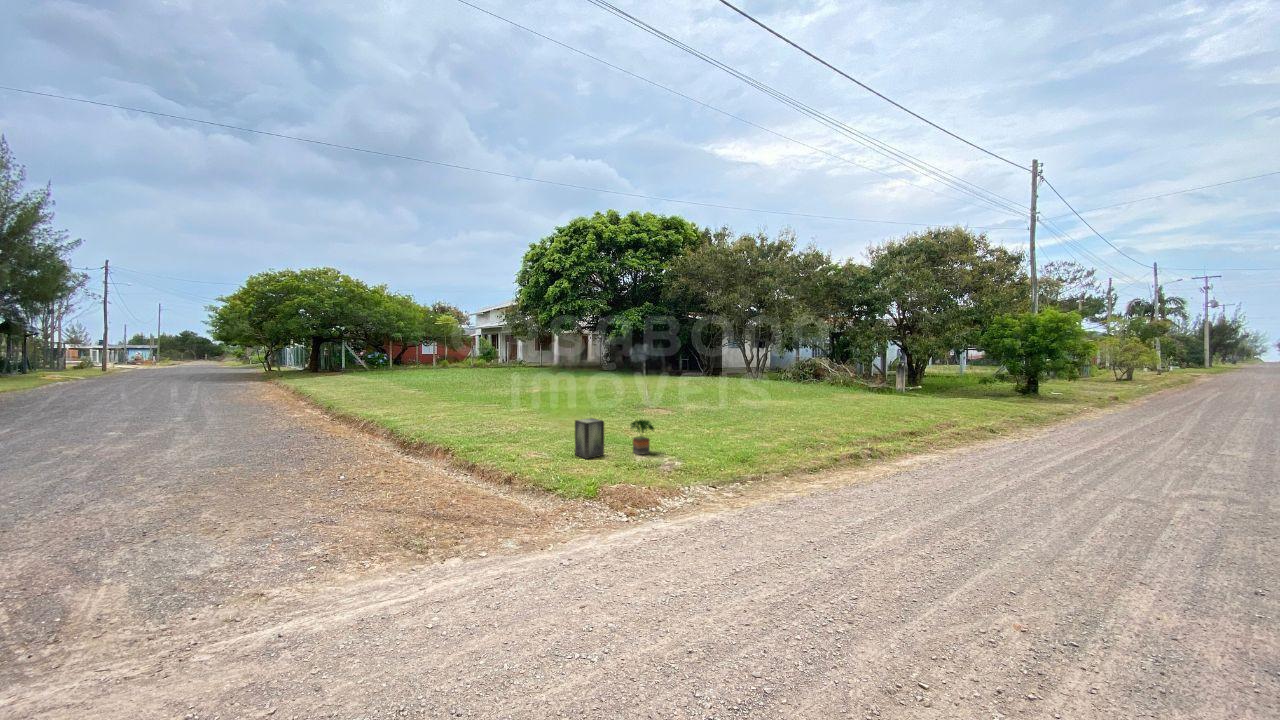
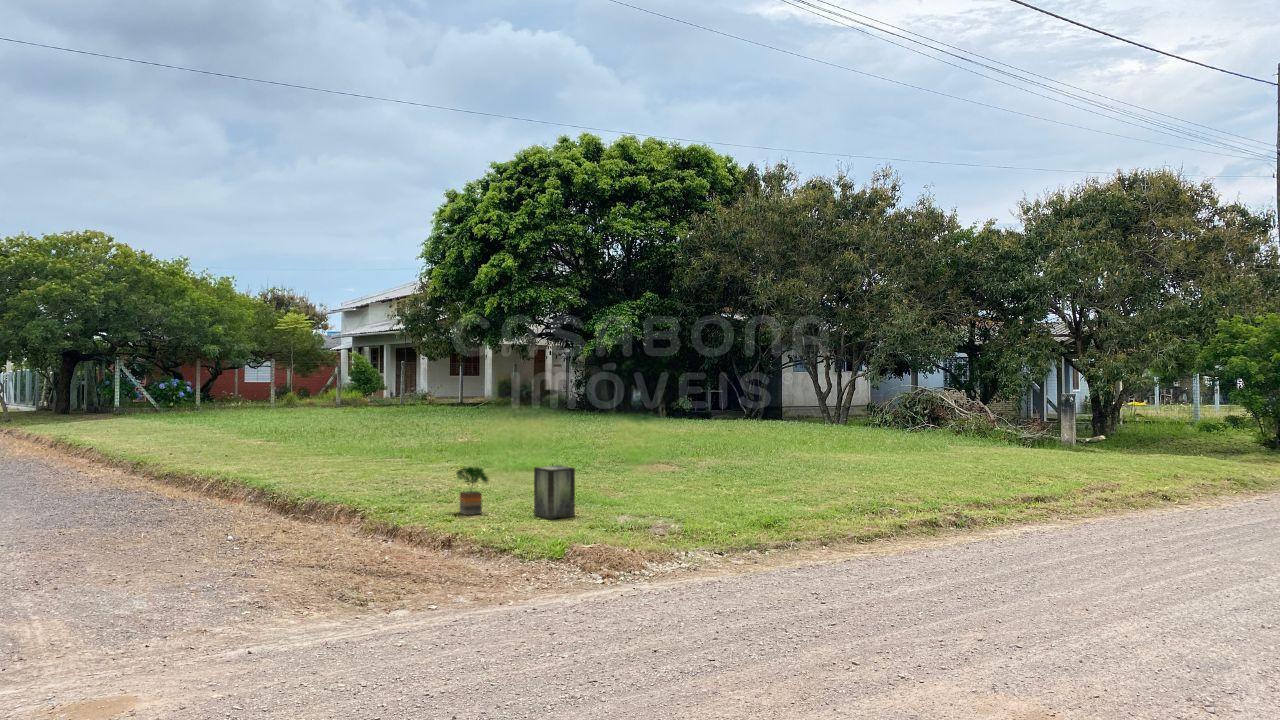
potted tree: present [631,420,654,455] -> present [456,467,488,515]

